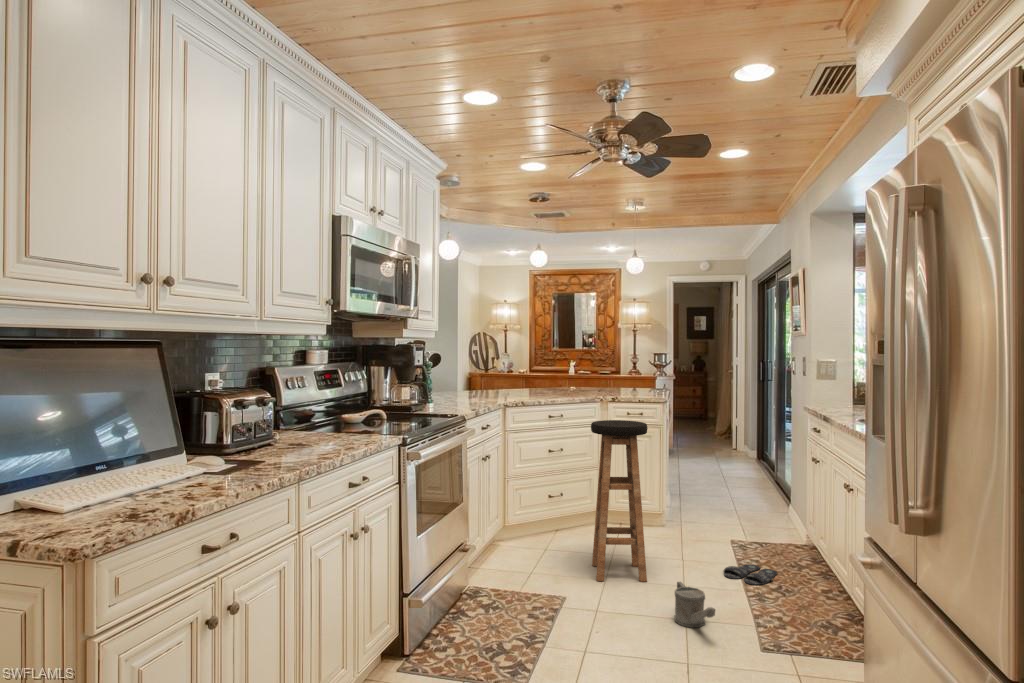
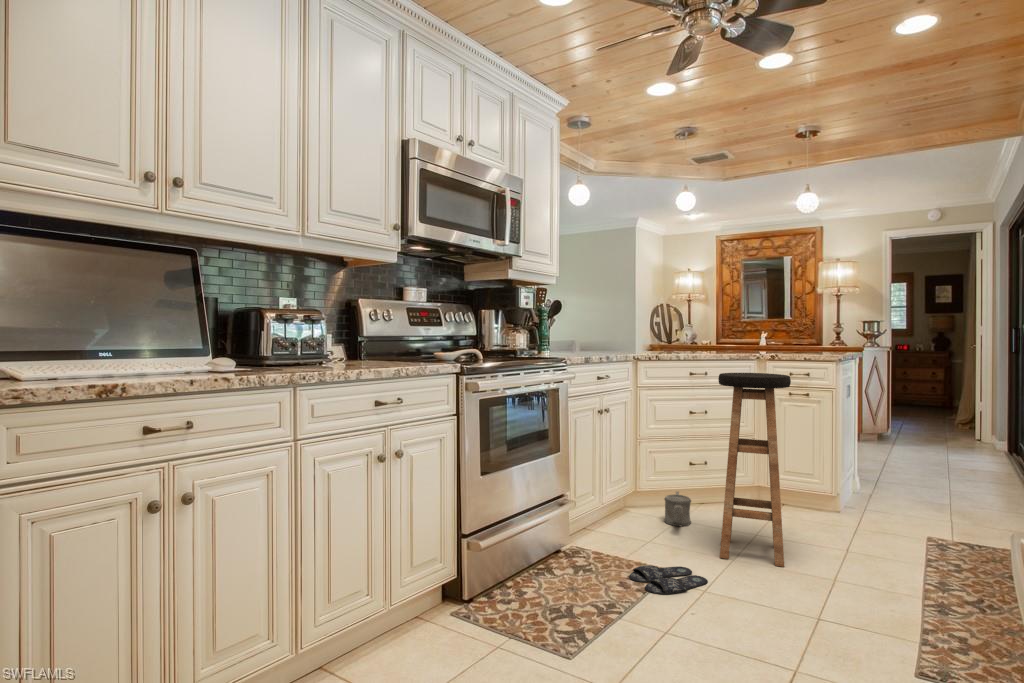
slippers: present [724,564,777,585] -> present [629,565,708,594]
watering can: present [675,582,715,628] -> present [664,492,691,526]

